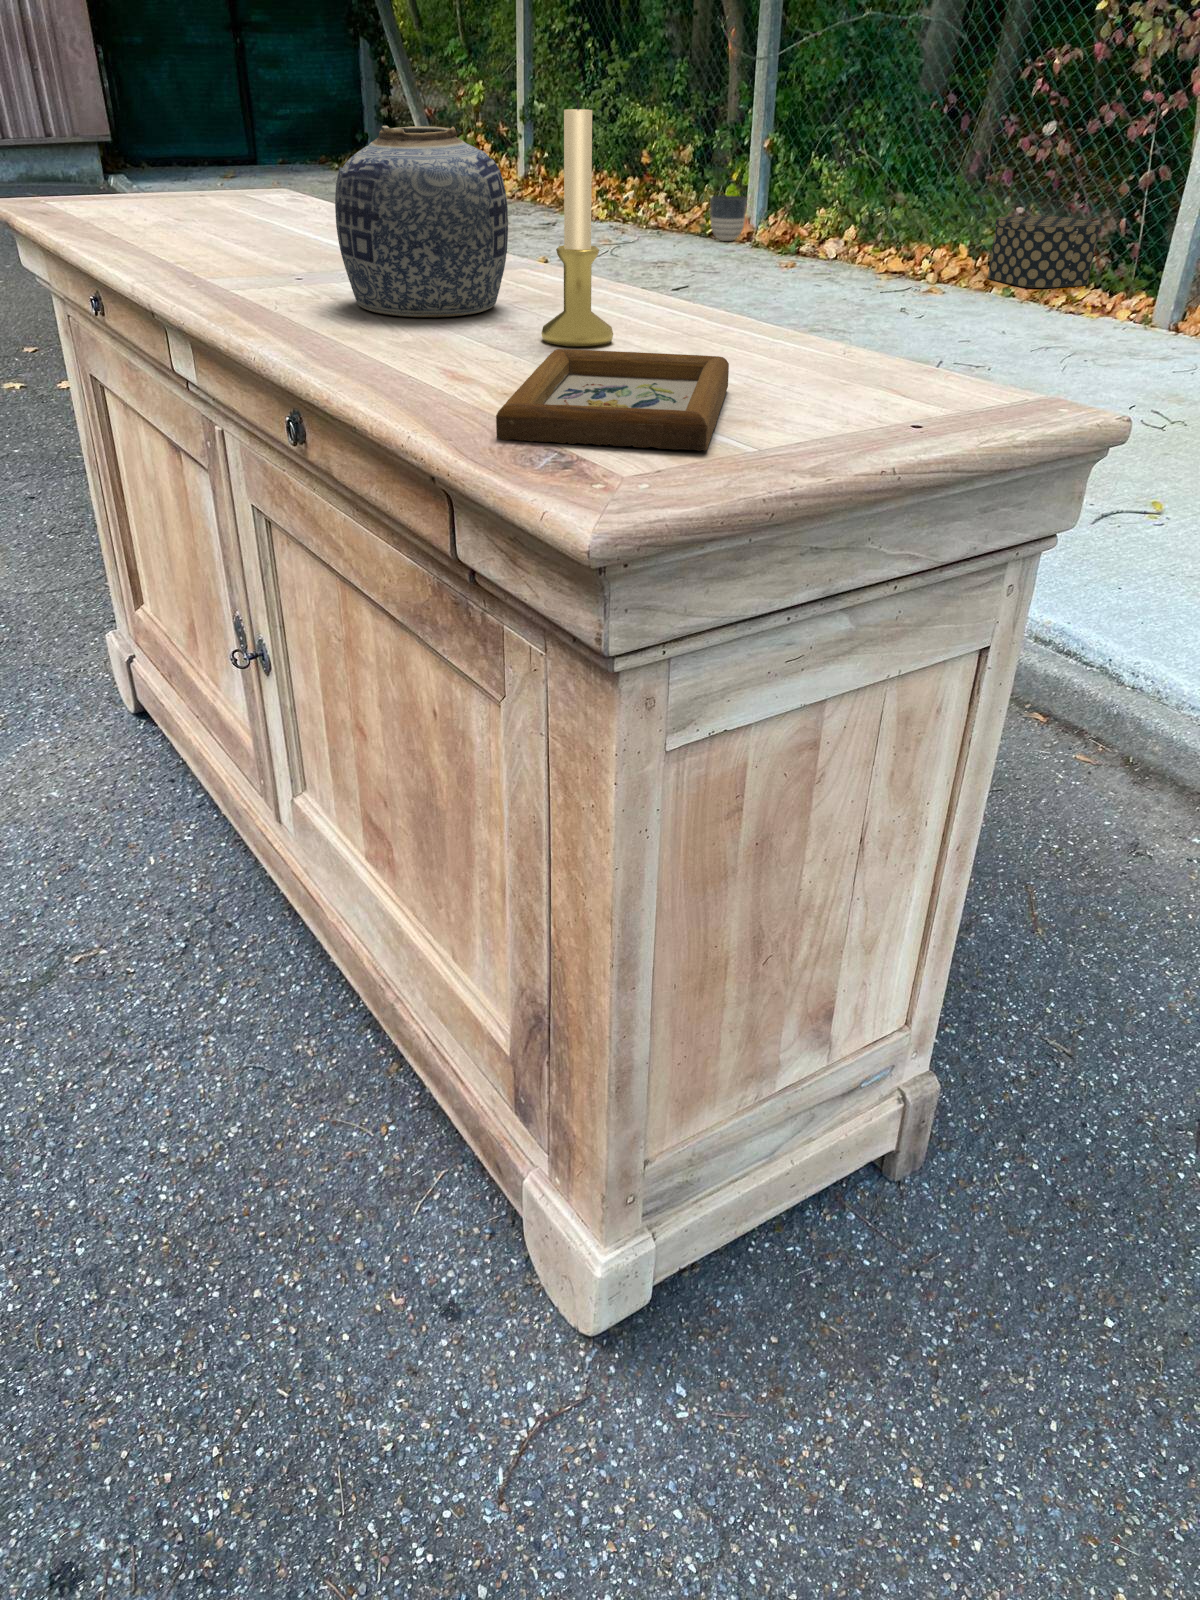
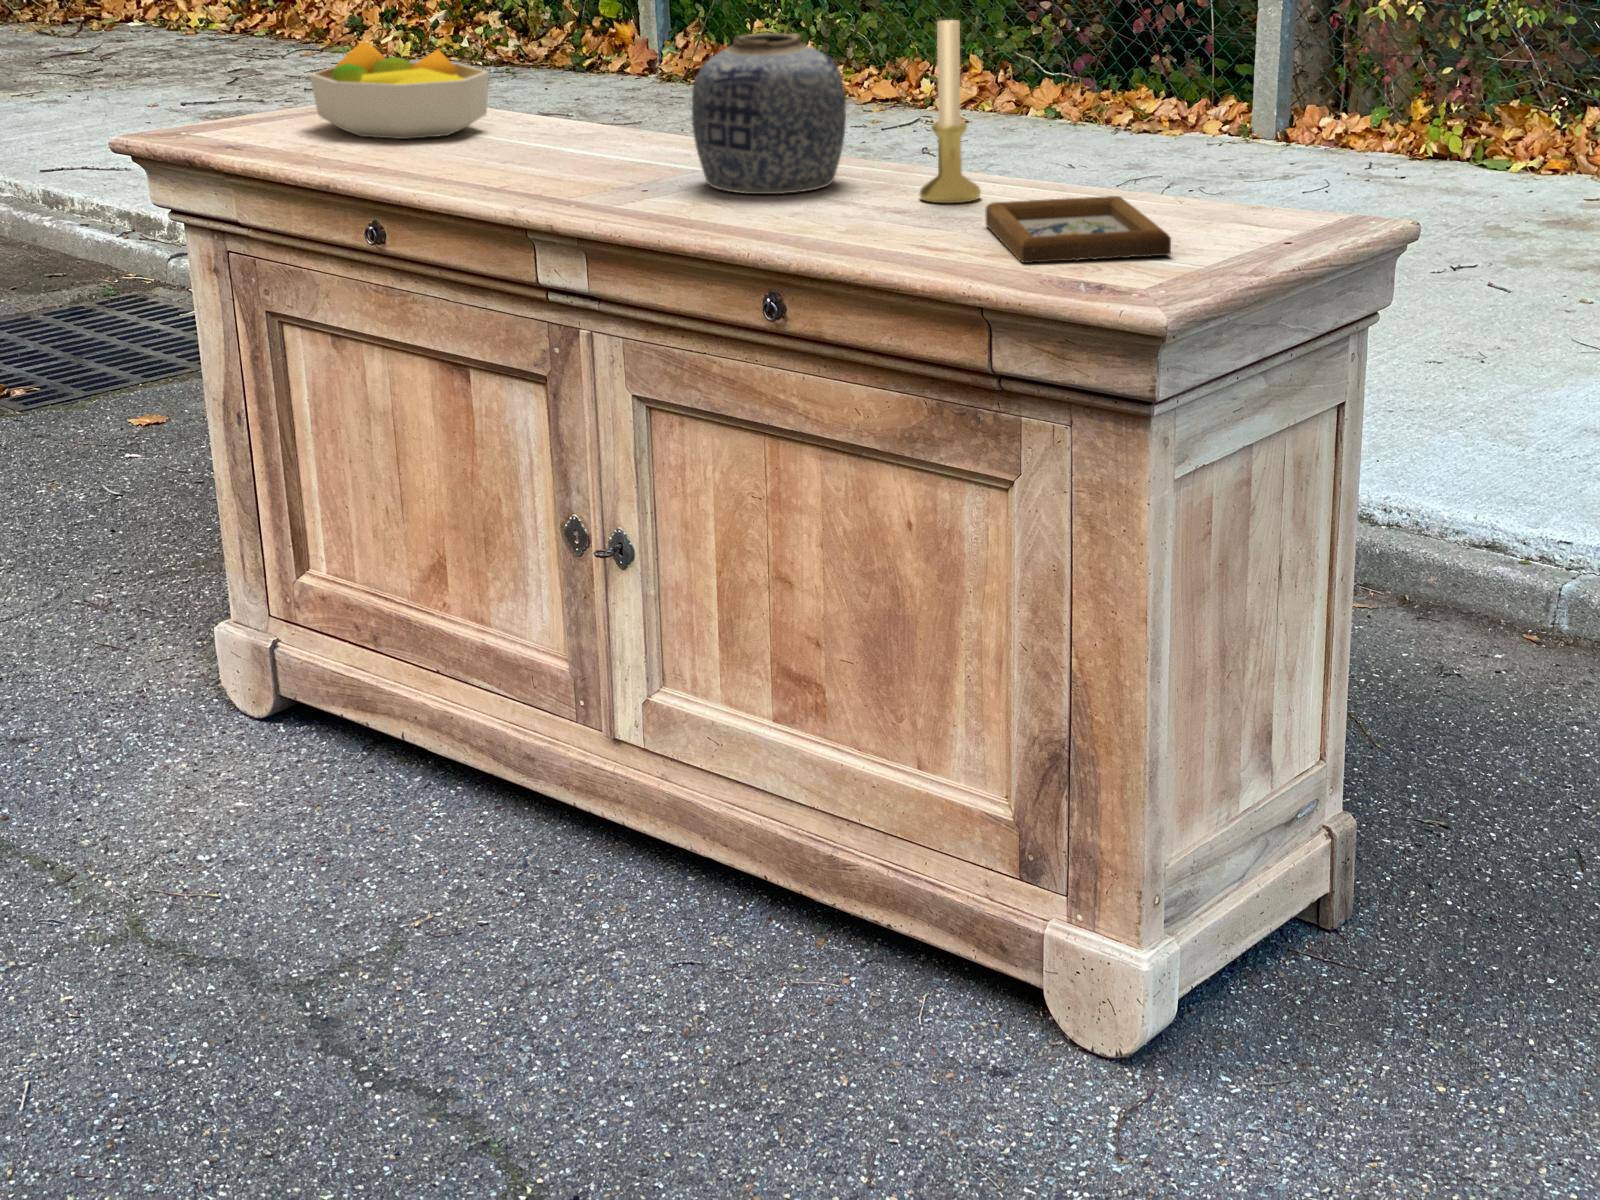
fruit bowl: none [158,142,303,237] -> present [309,42,489,139]
planter: present [711,195,747,241] -> none [592,11,646,75]
storage box: present [987,216,1101,288] -> none [1018,10,1156,104]

